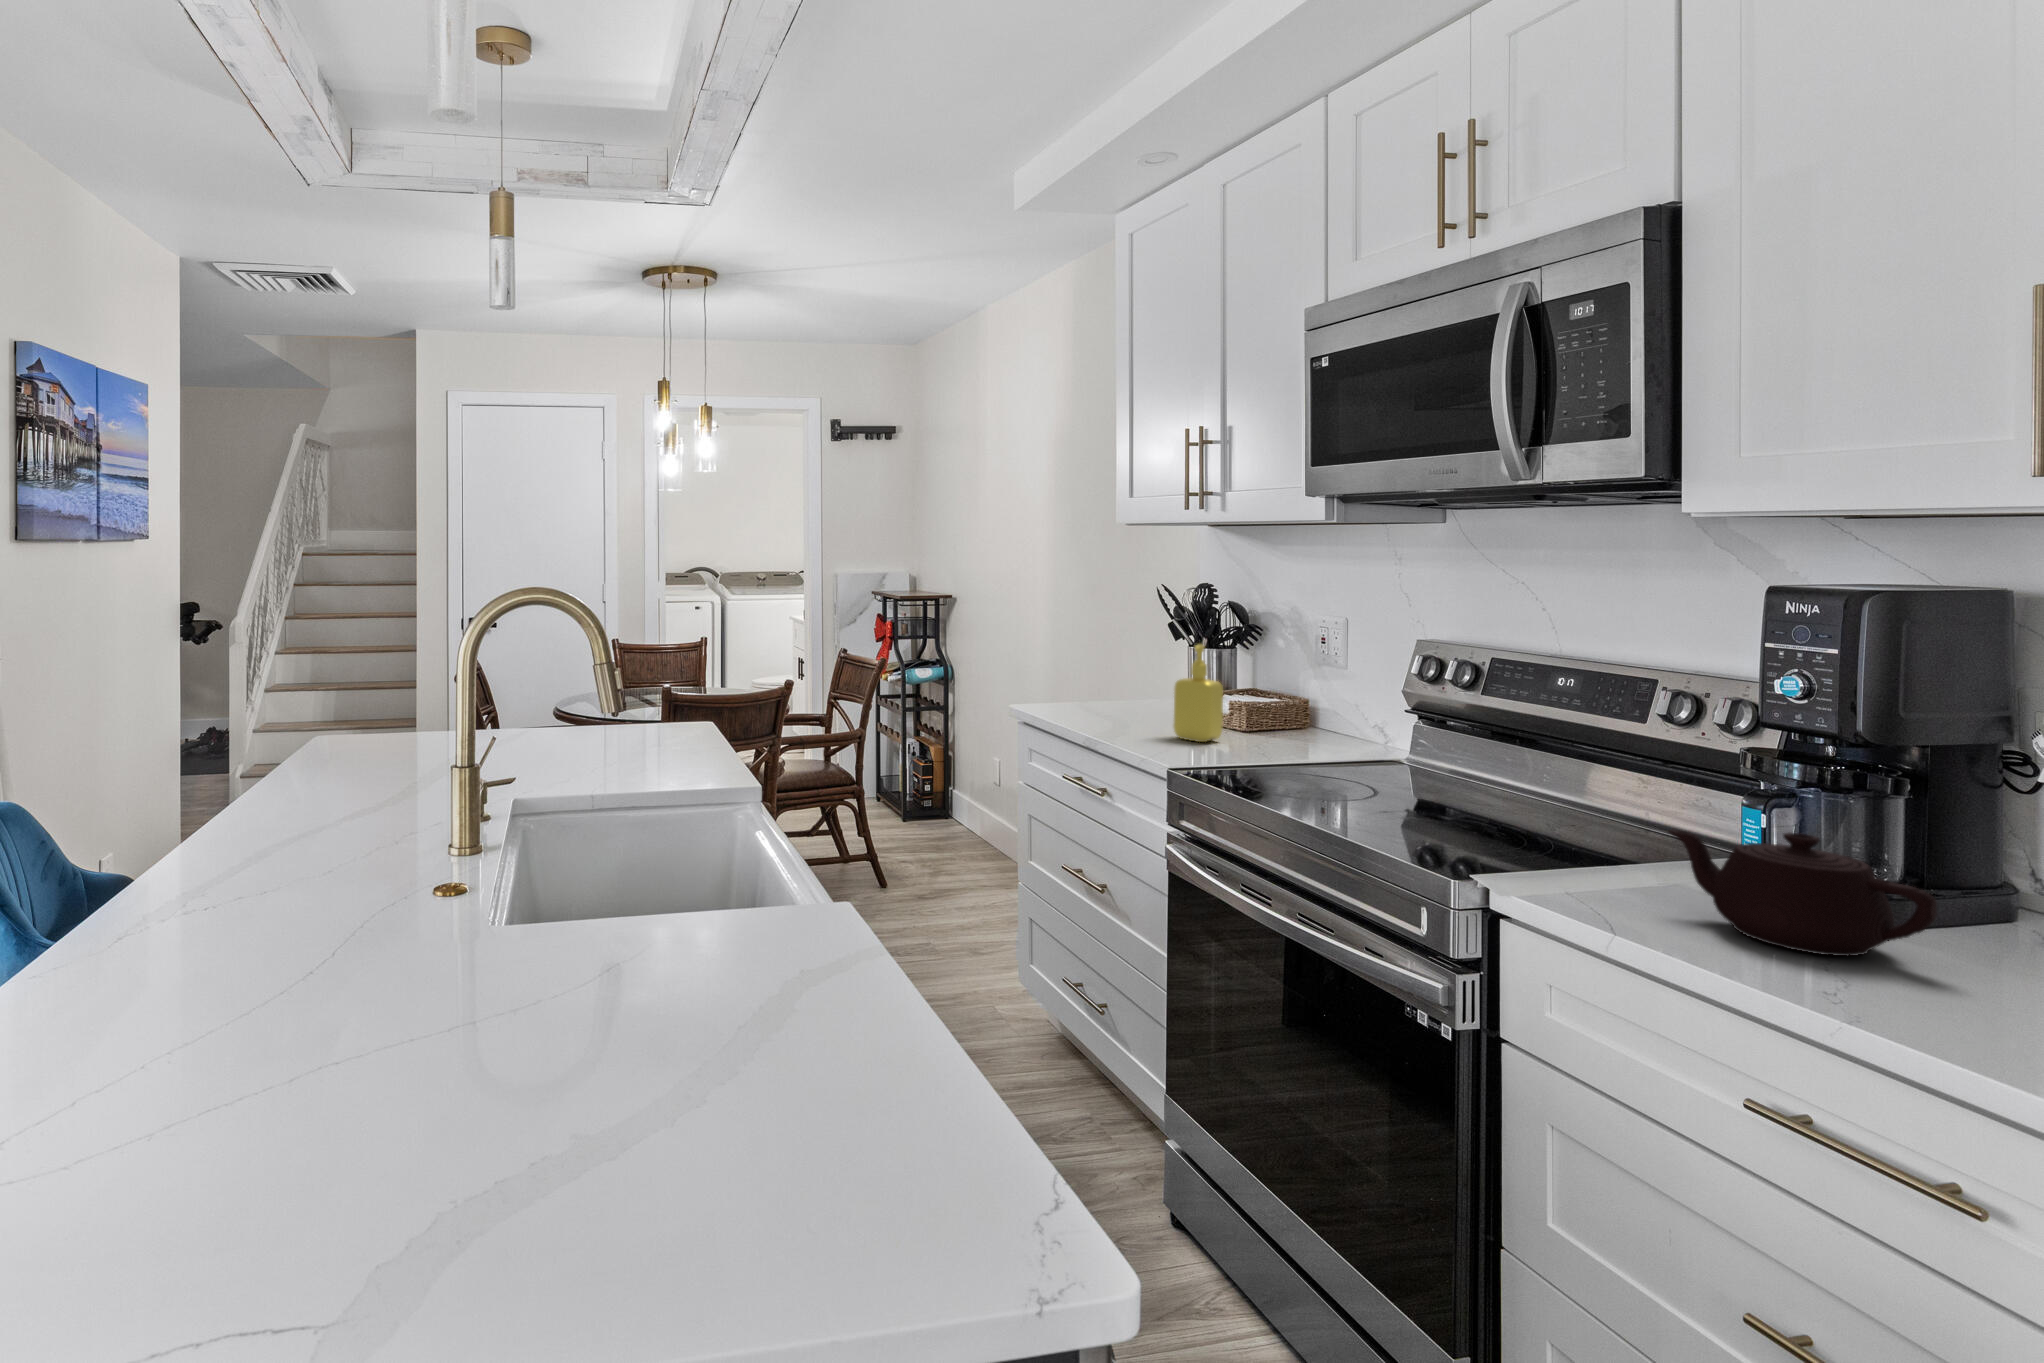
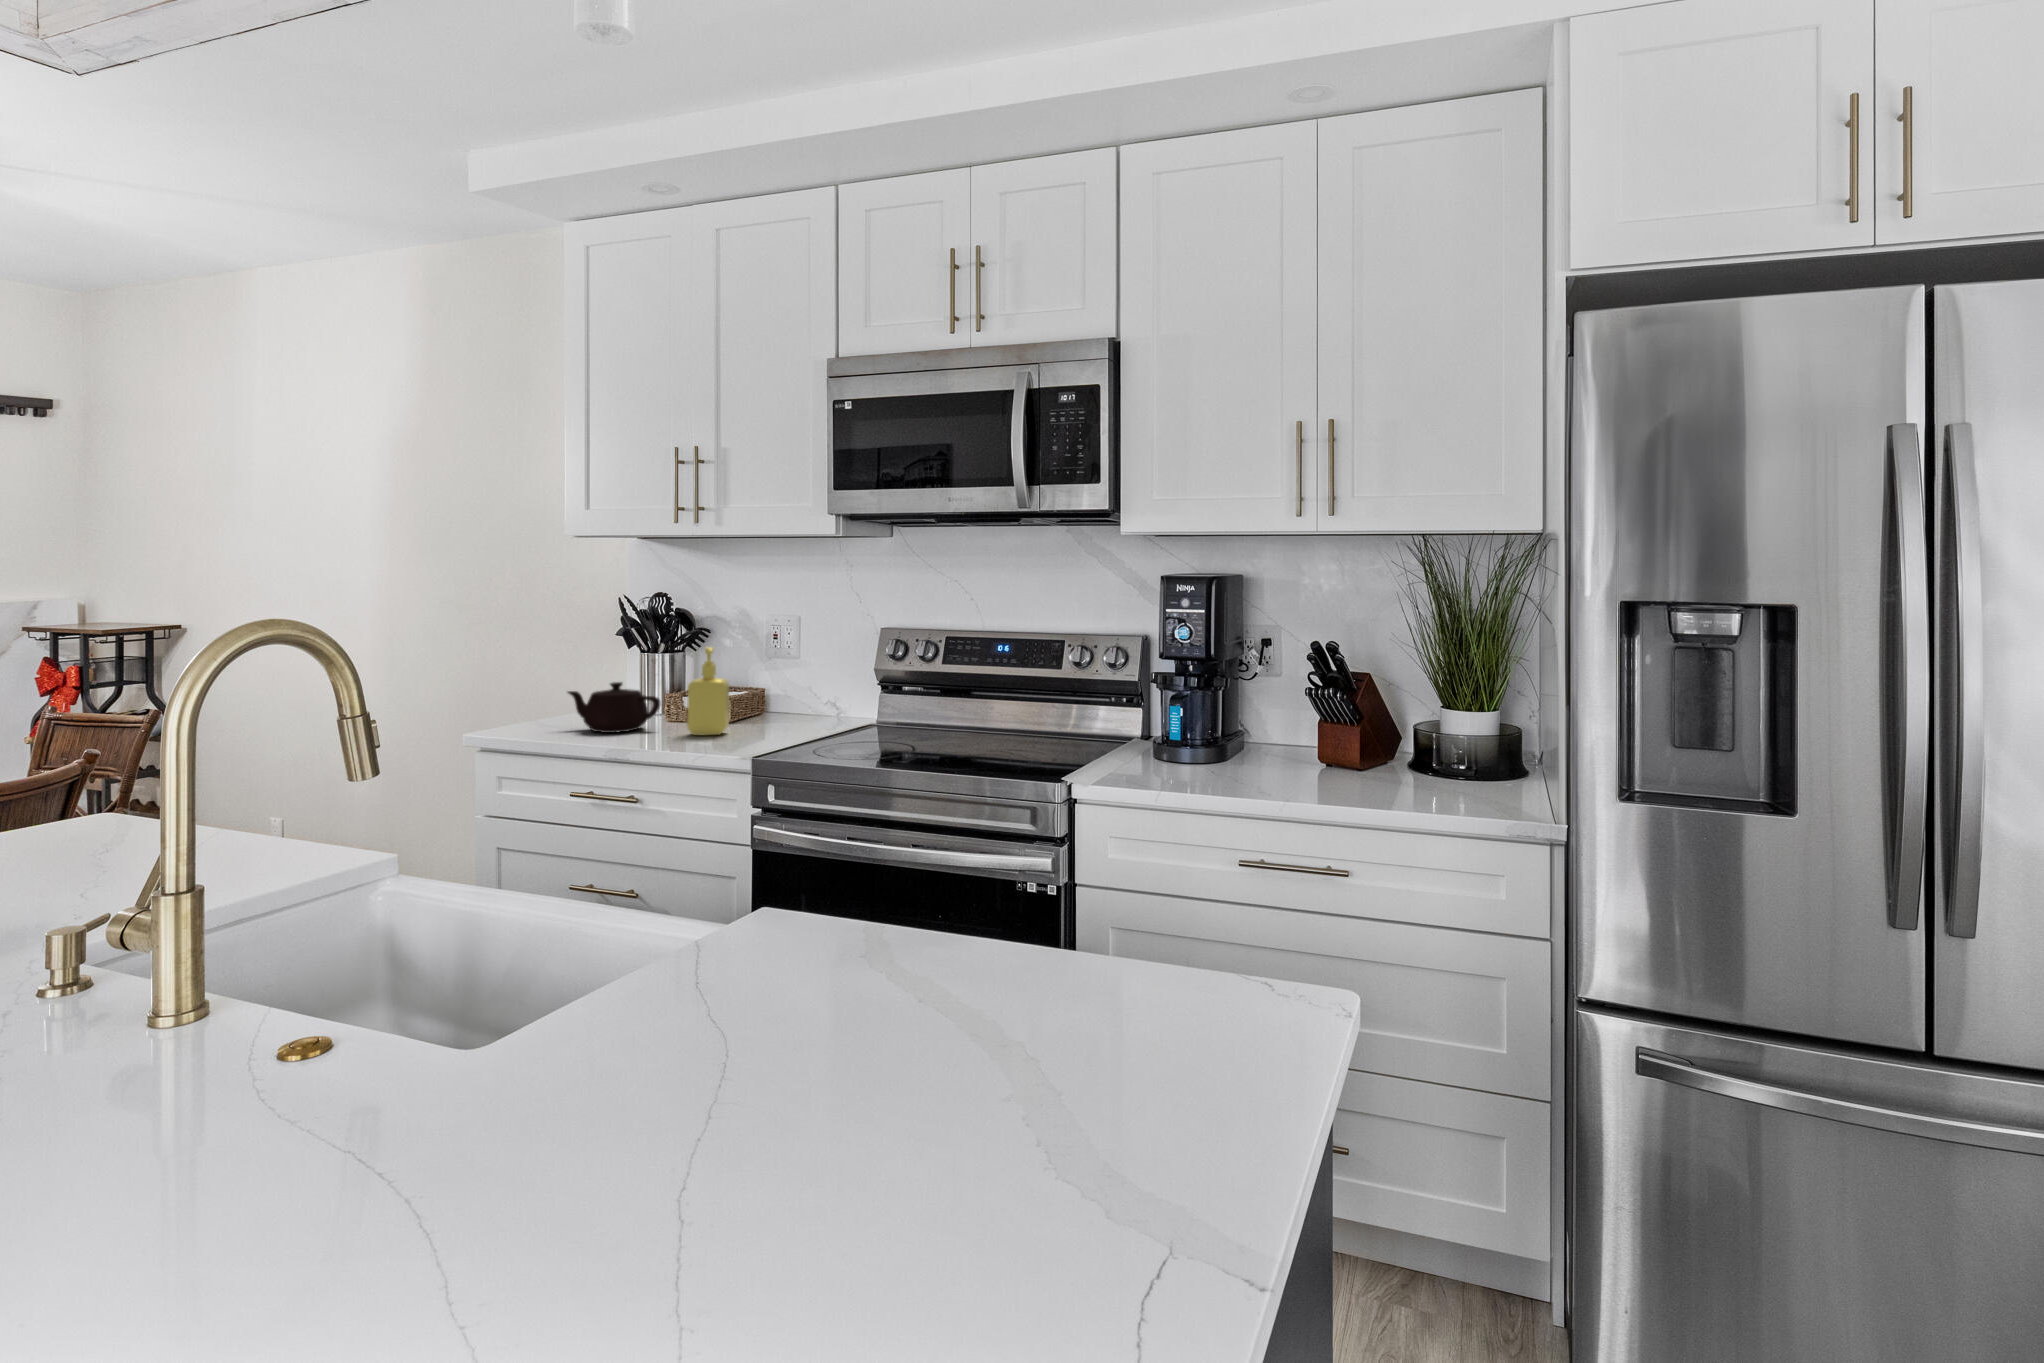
teapot: present [1669,830,1937,956] -> present [568,682,660,733]

